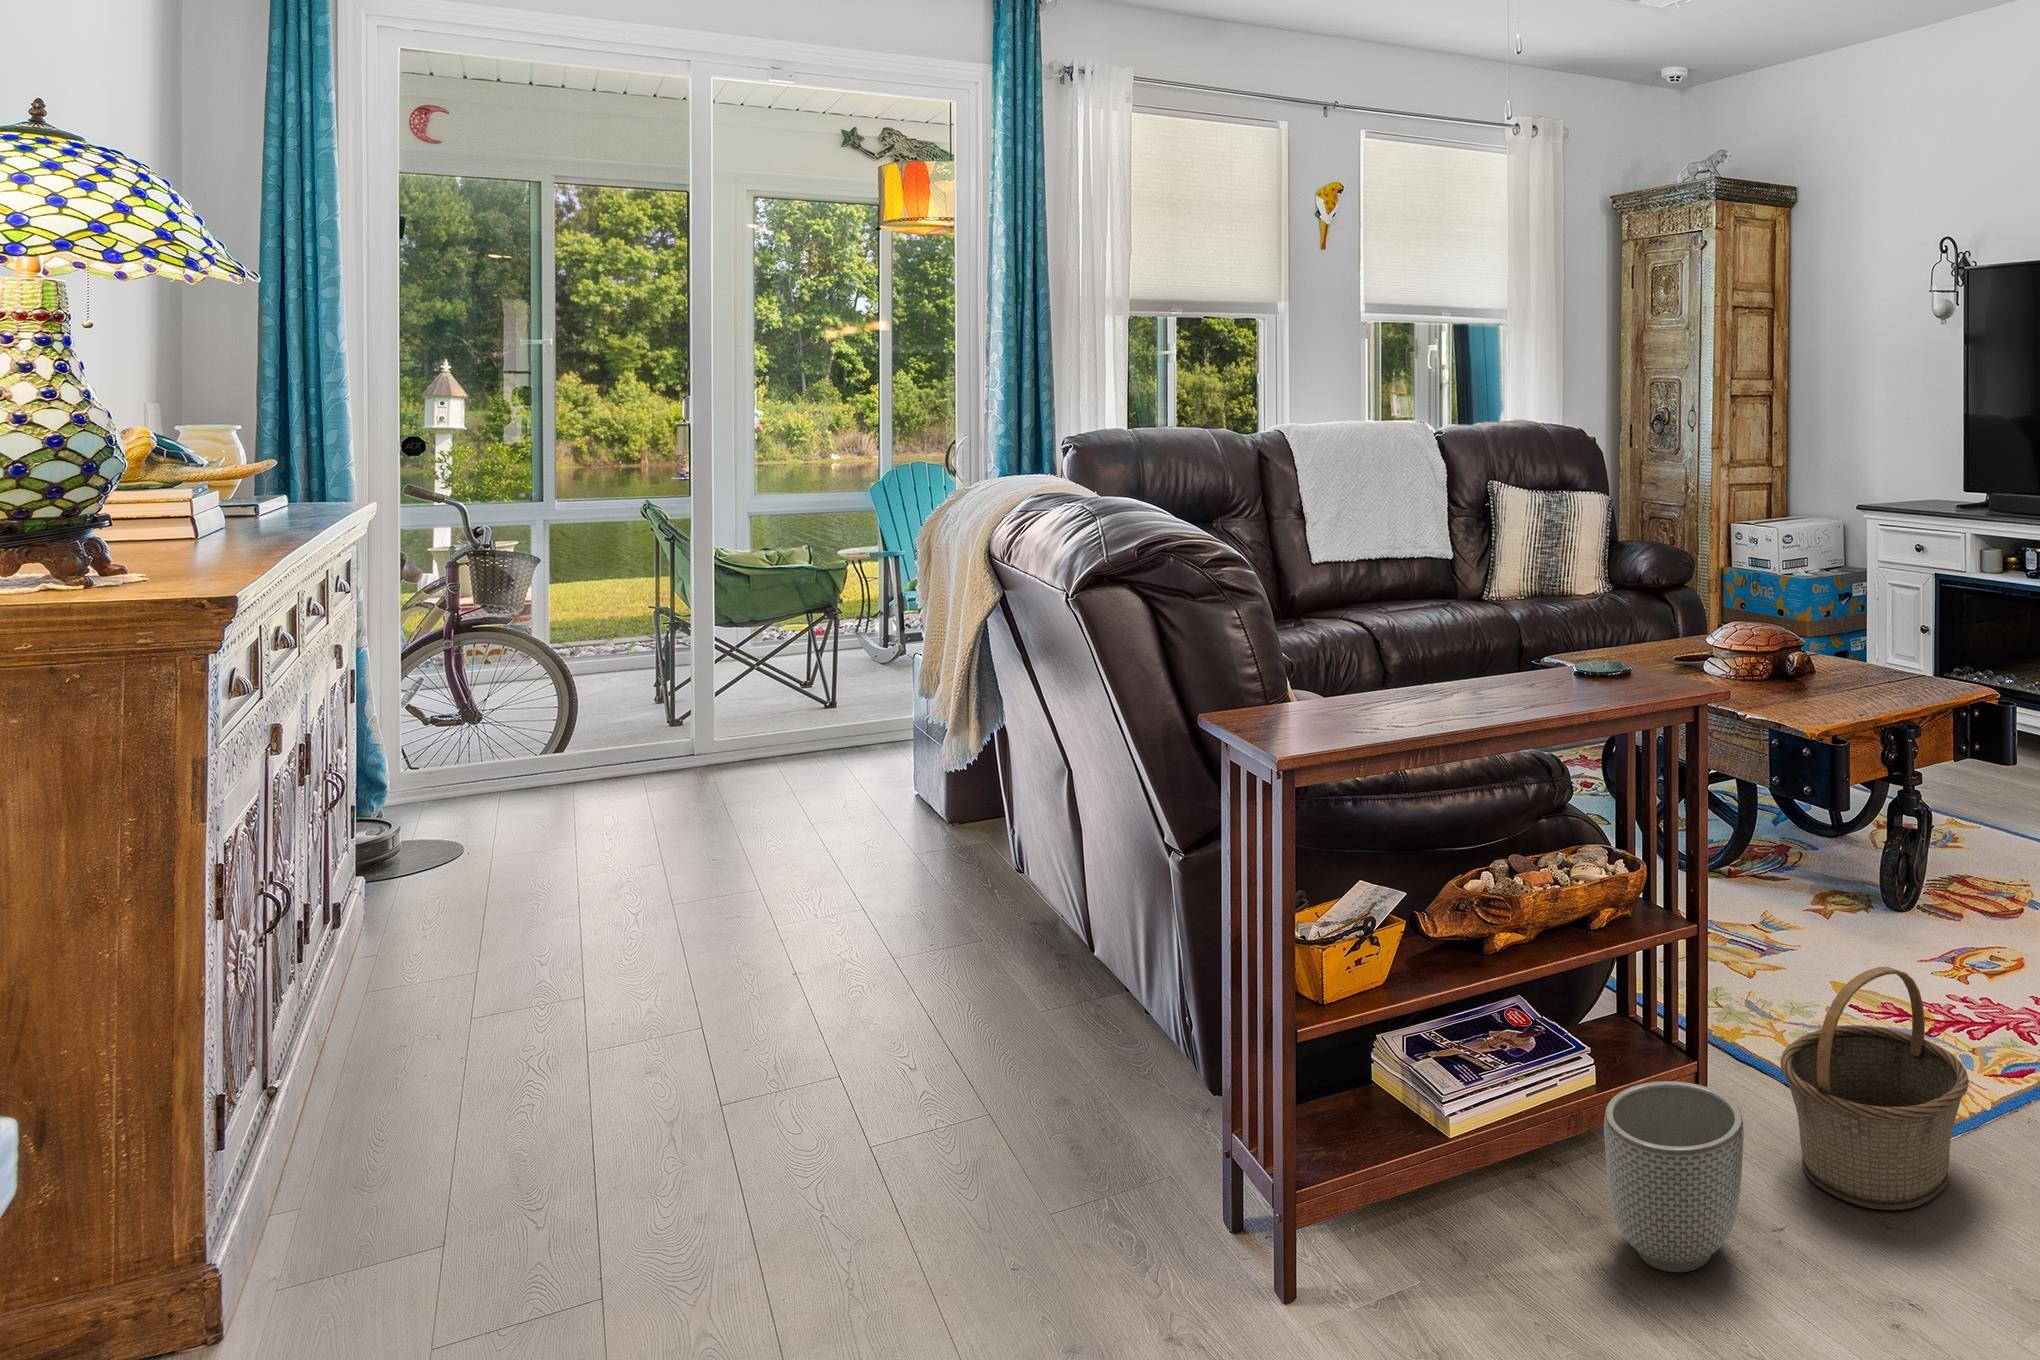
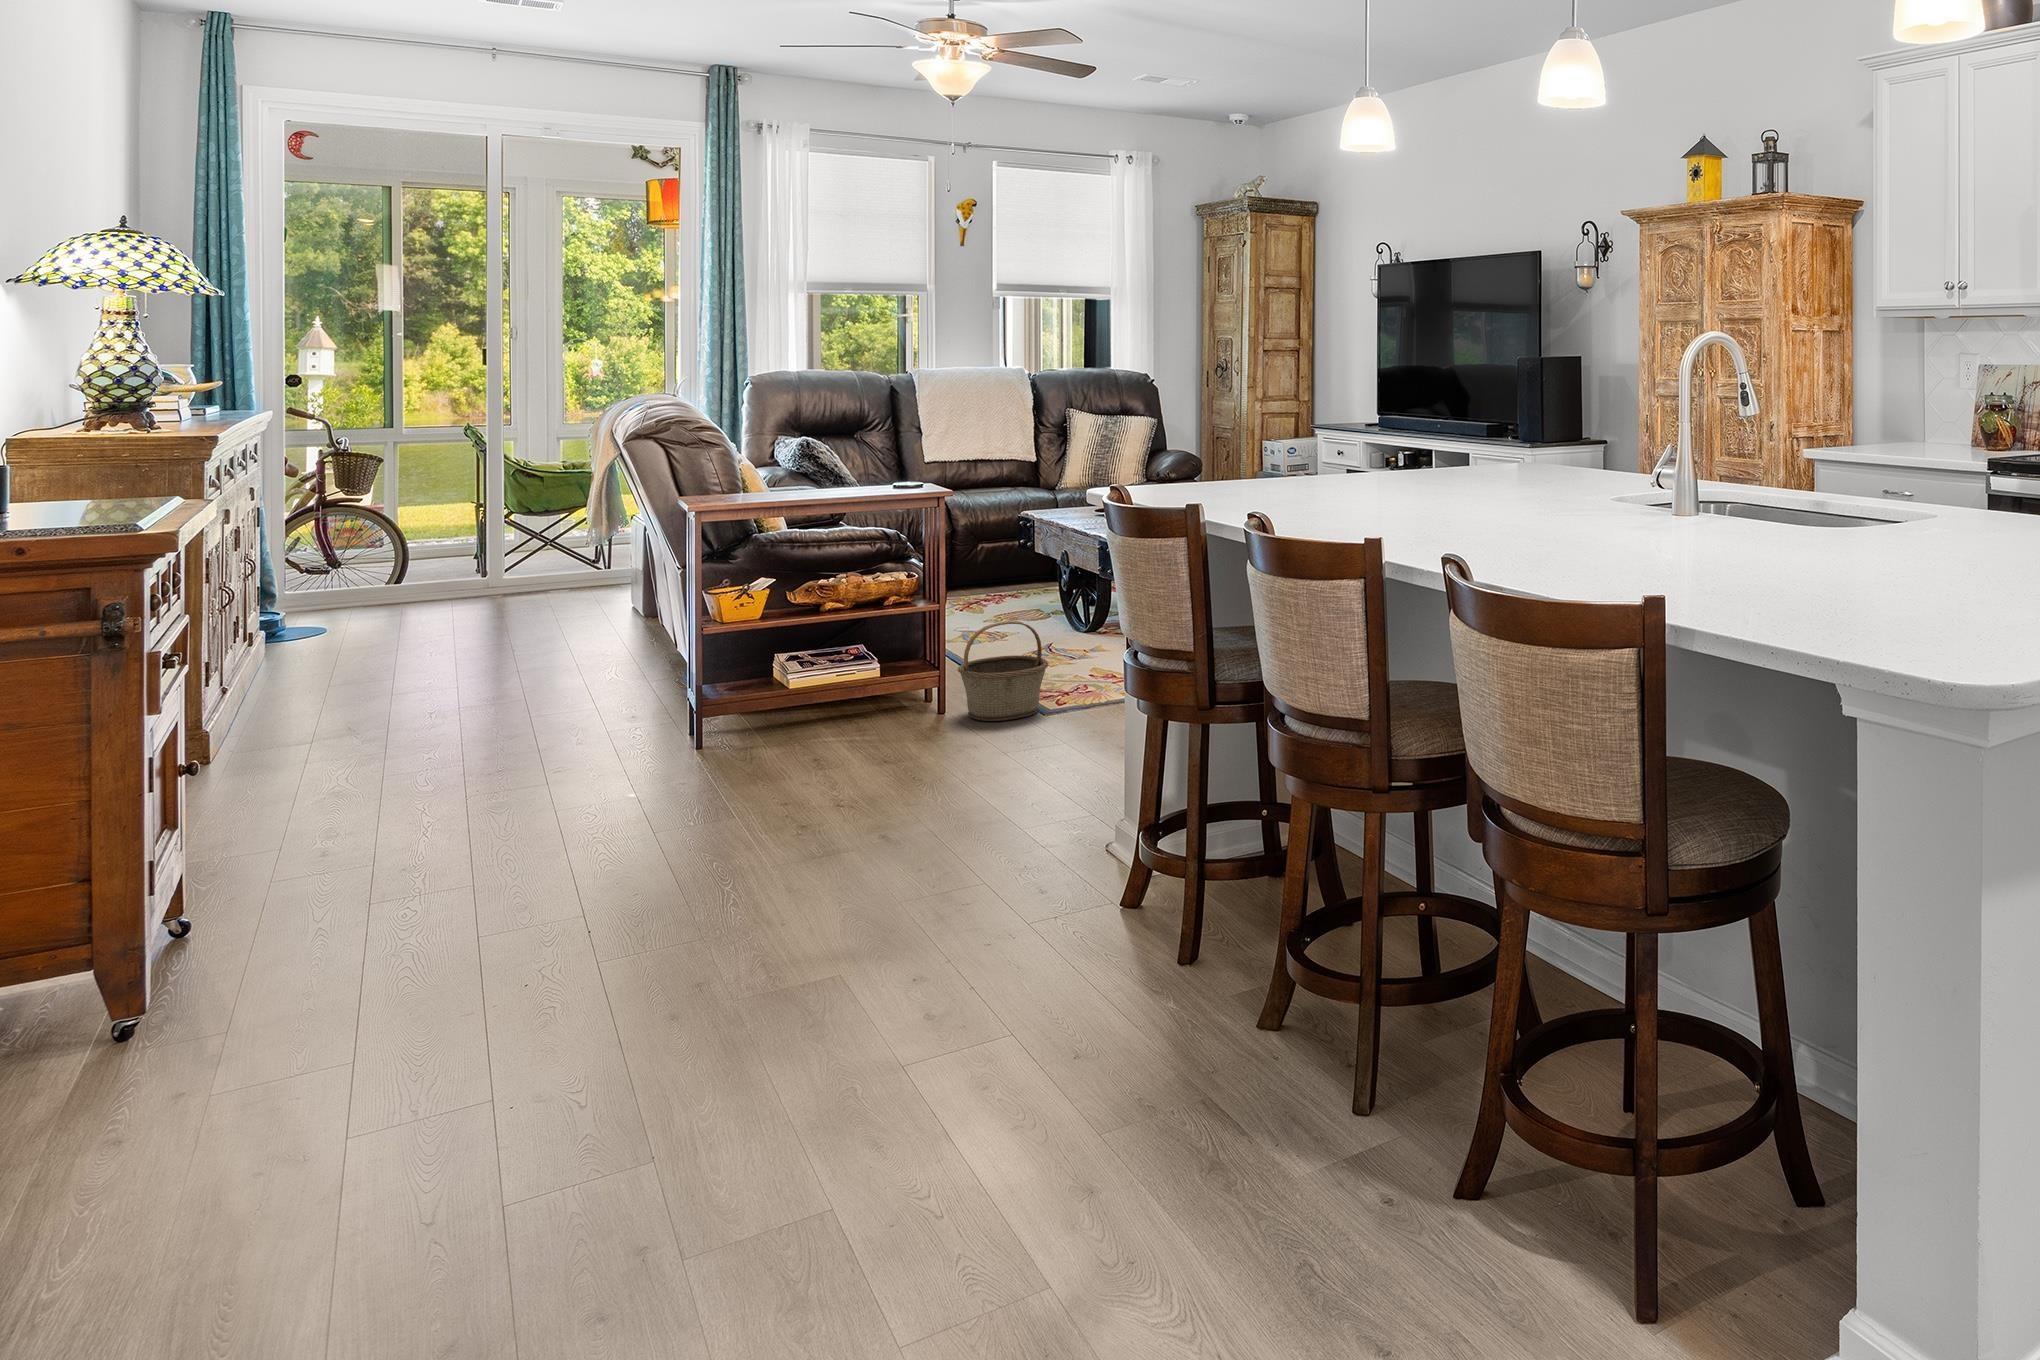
planter: present [1604,1081,1744,1273] -> none [844,664,912,734]

